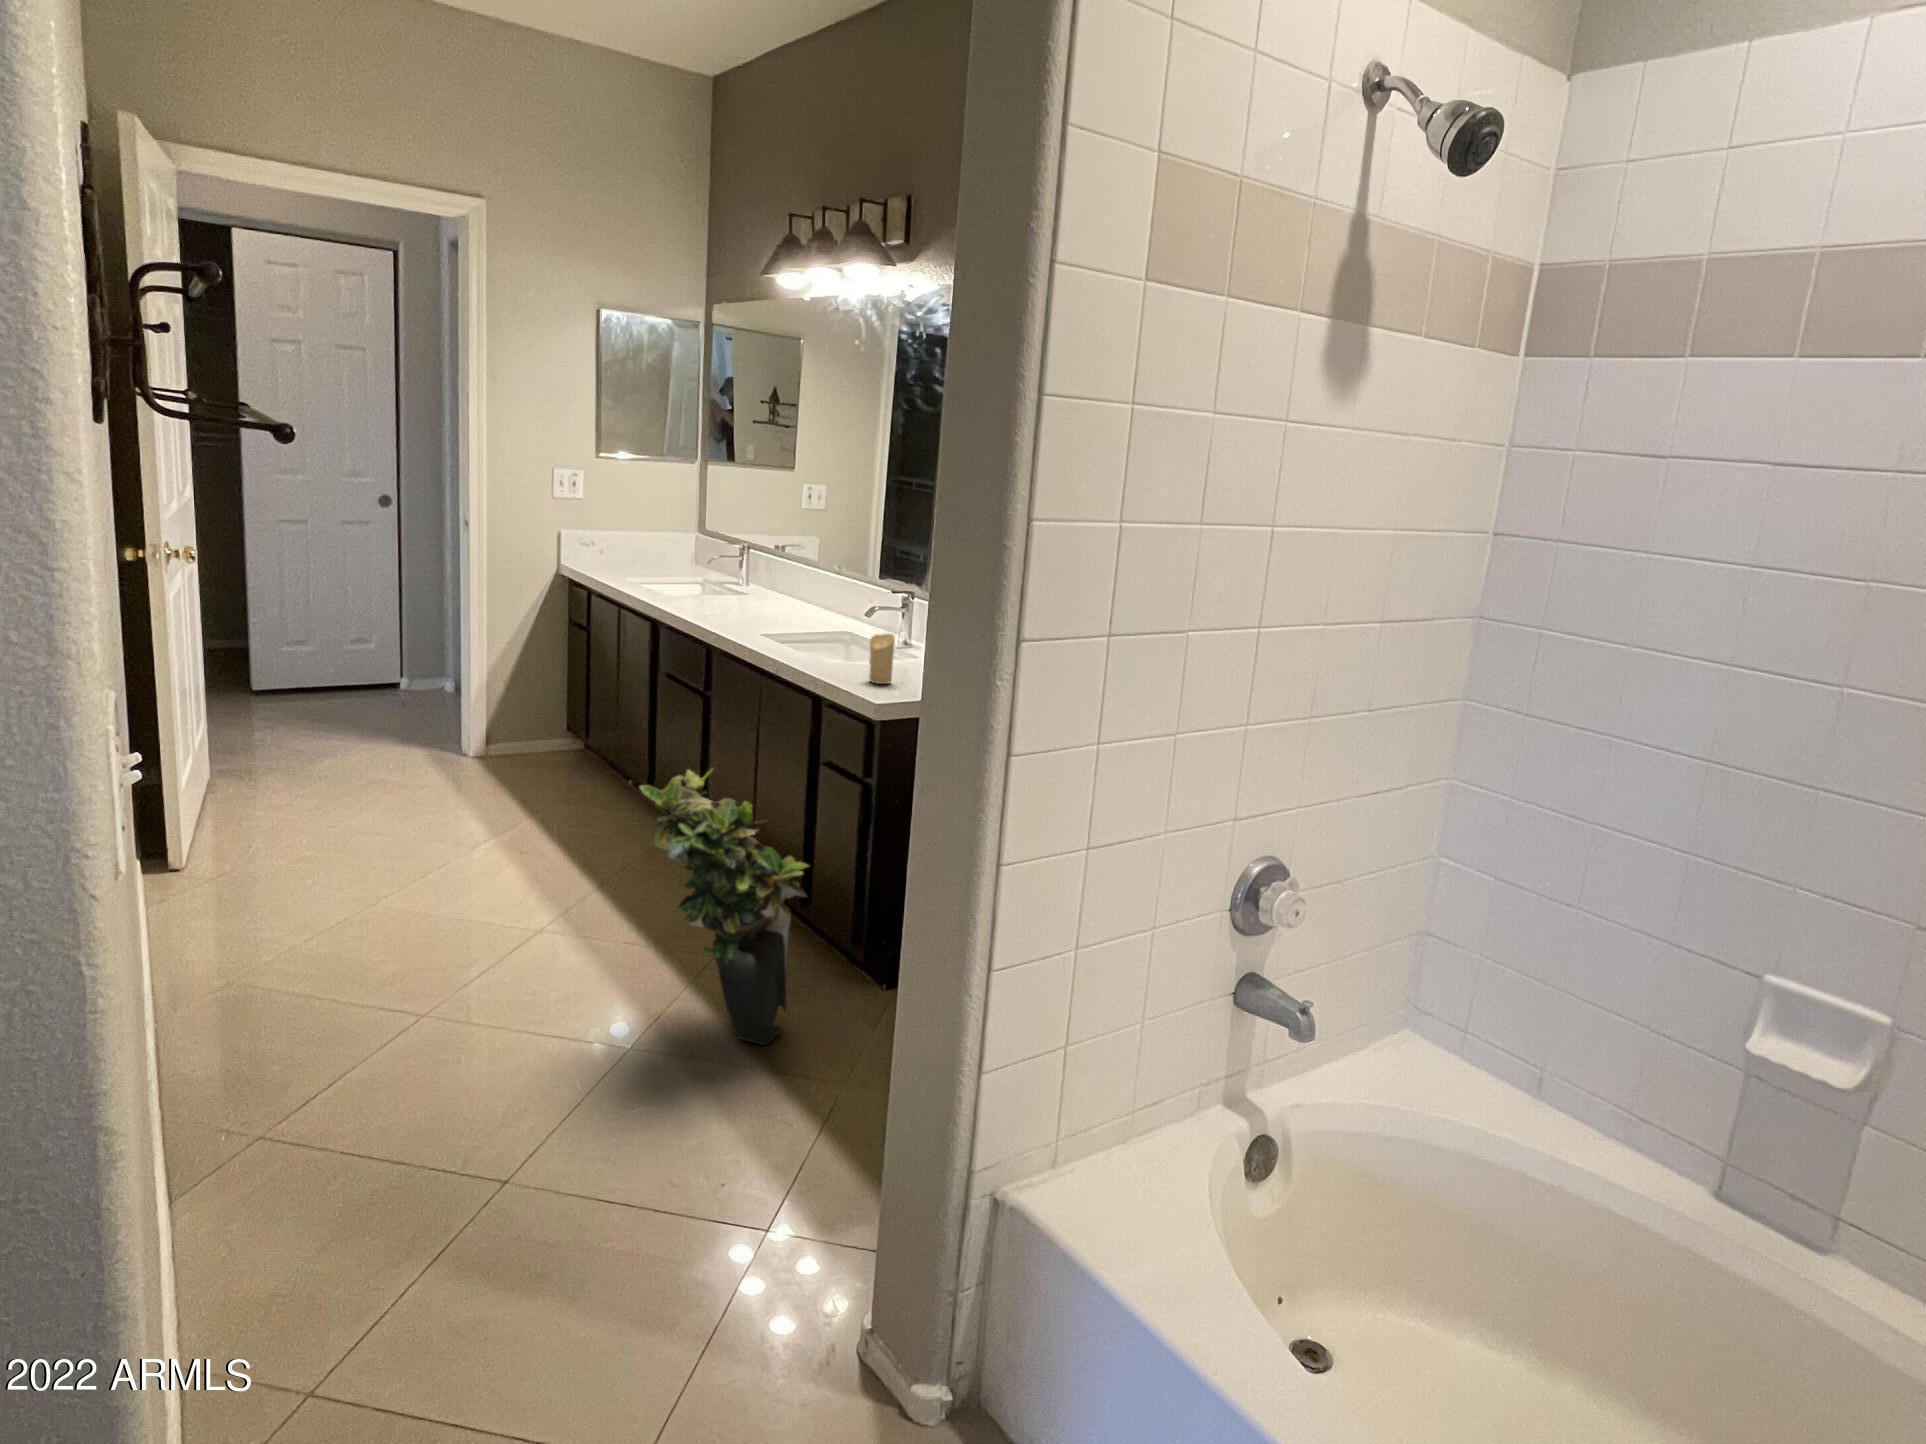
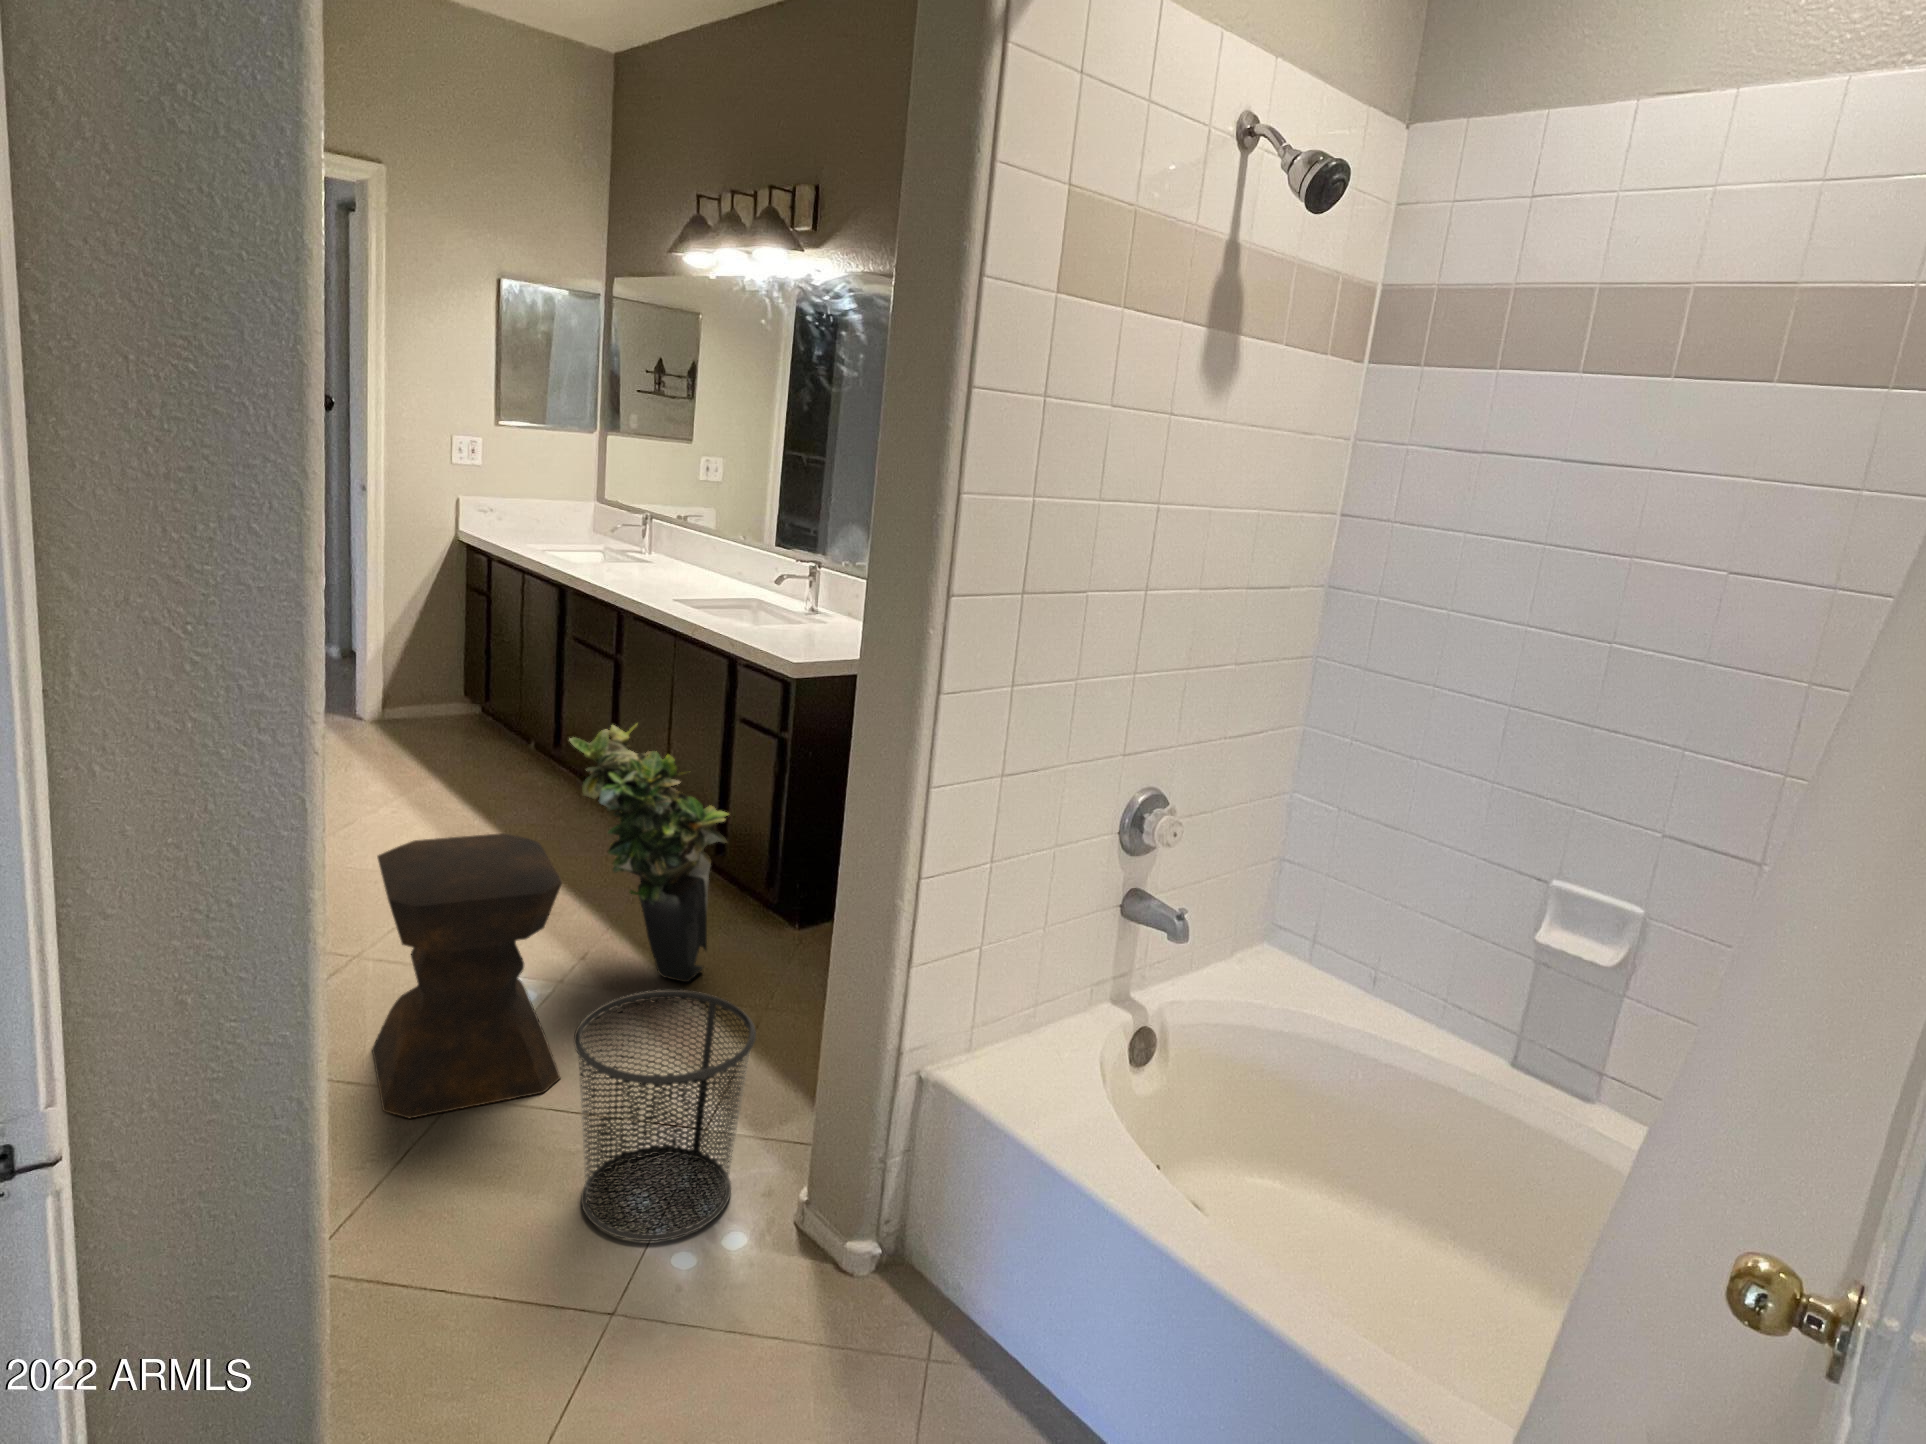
candle: present [869,634,895,684] -> none [784,599,809,647]
stool: none [430,891,621,1204] -> present [372,833,562,1118]
waste bin: none [614,1076,816,1367] -> present [574,990,756,1241]

